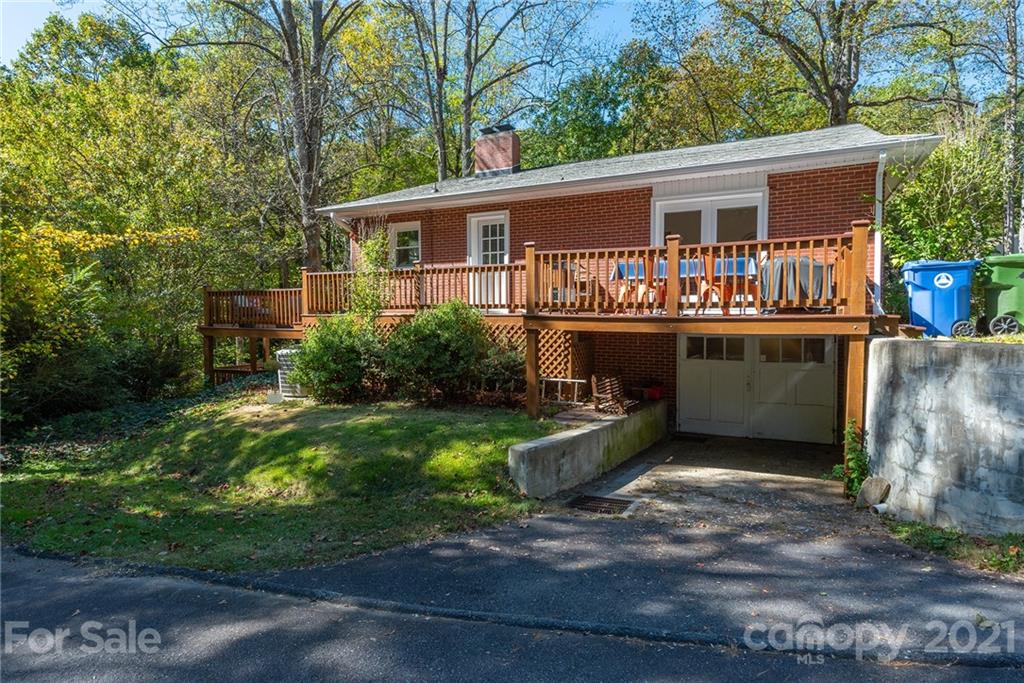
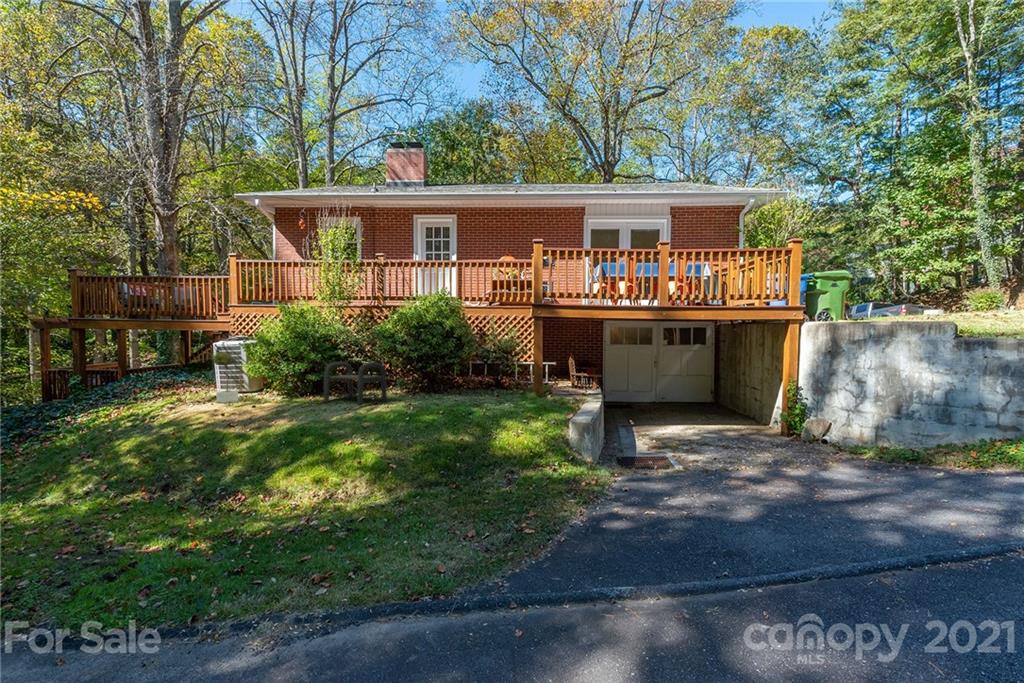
bench: none [335,371,383,414] -> present [324,362,387,406]

